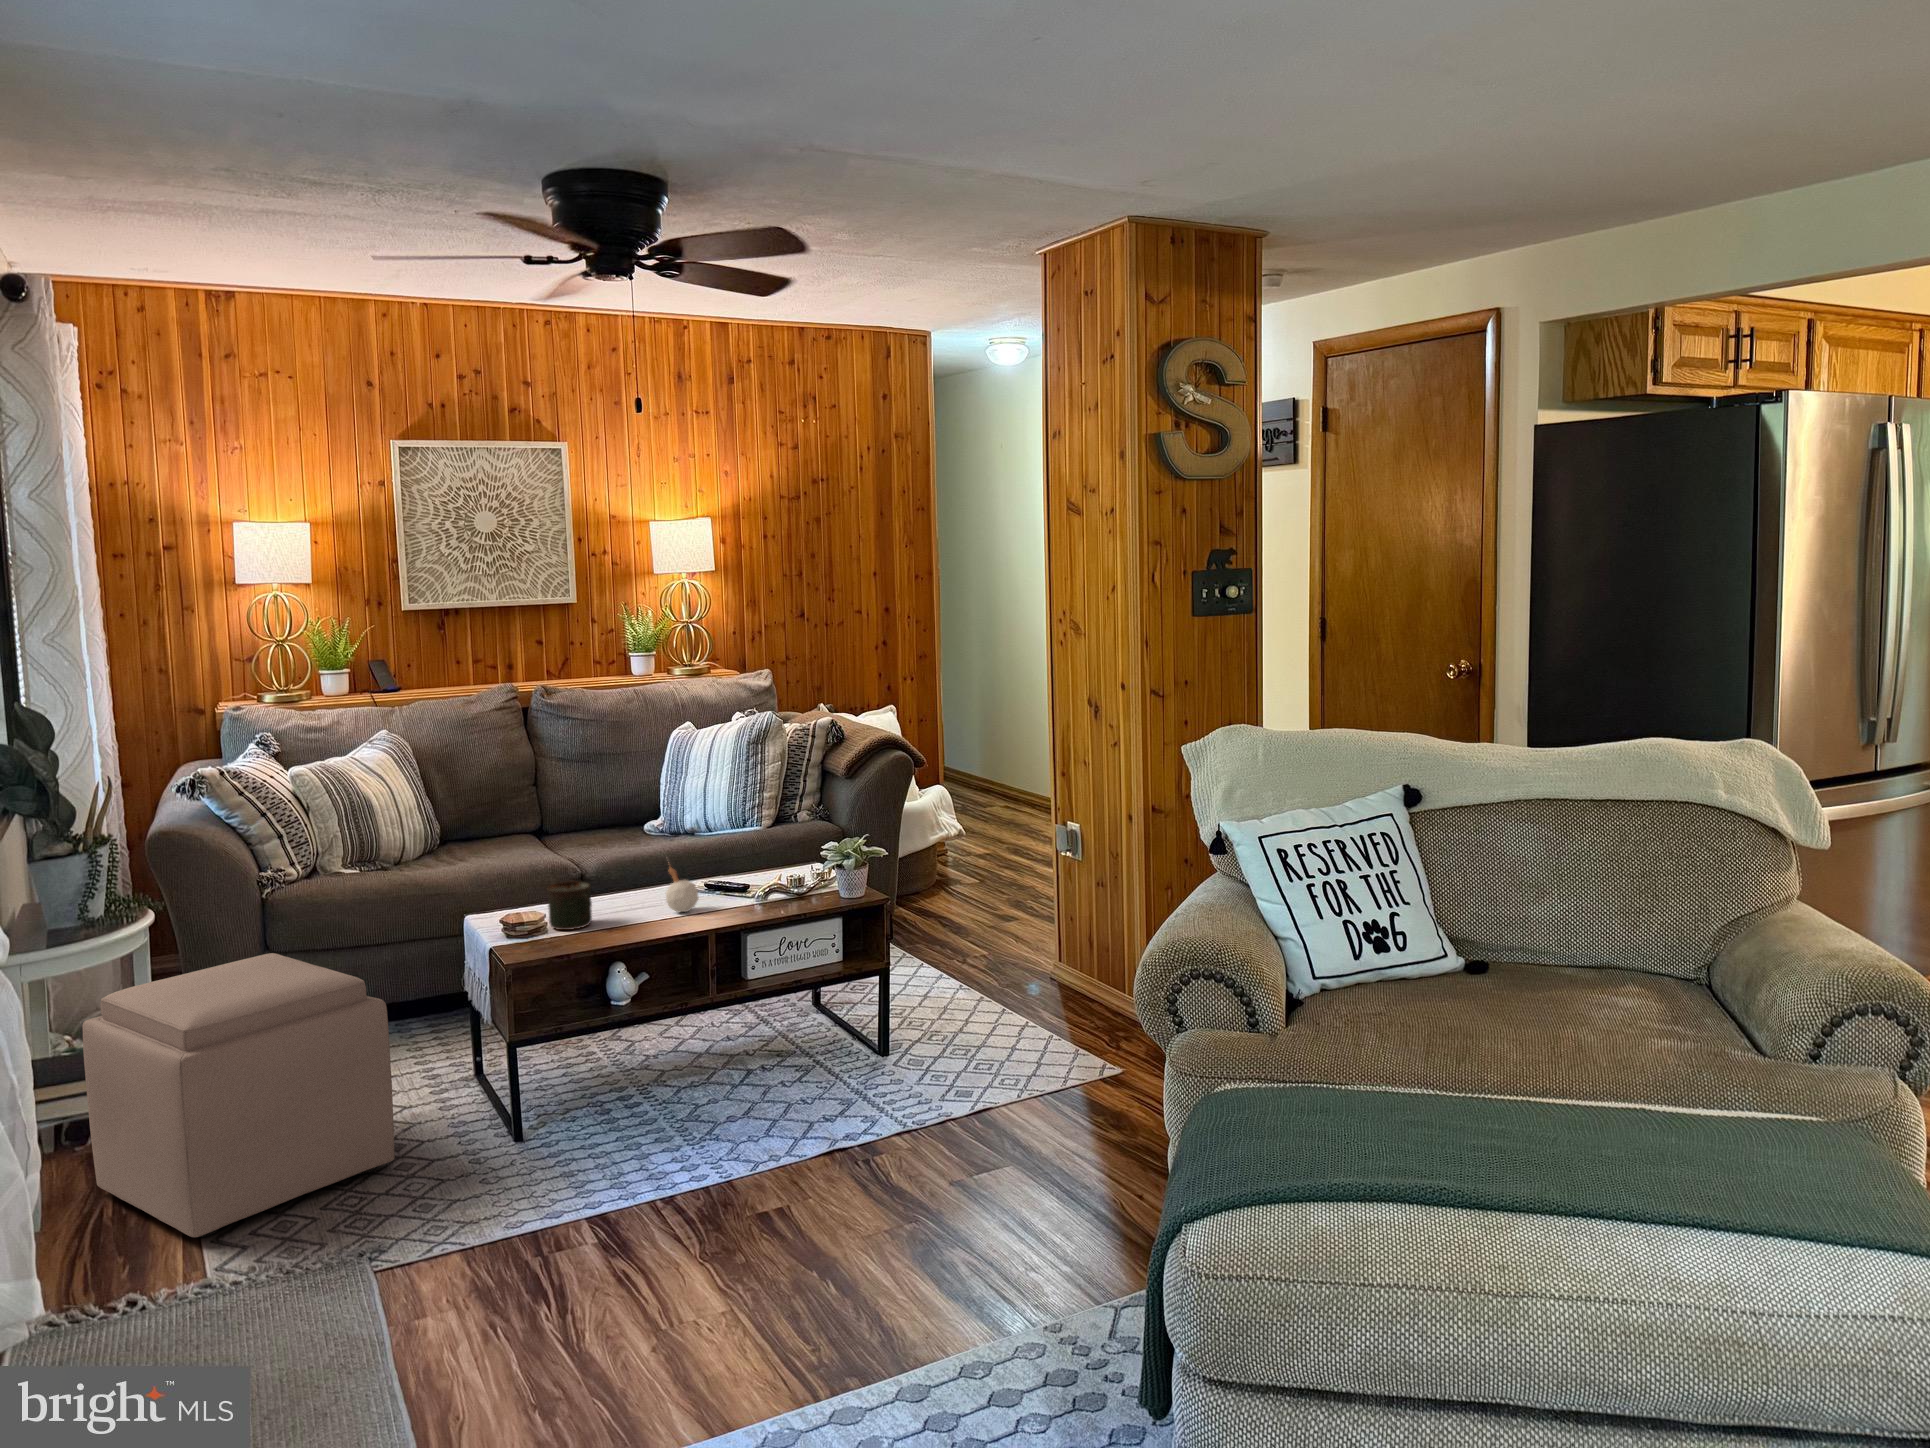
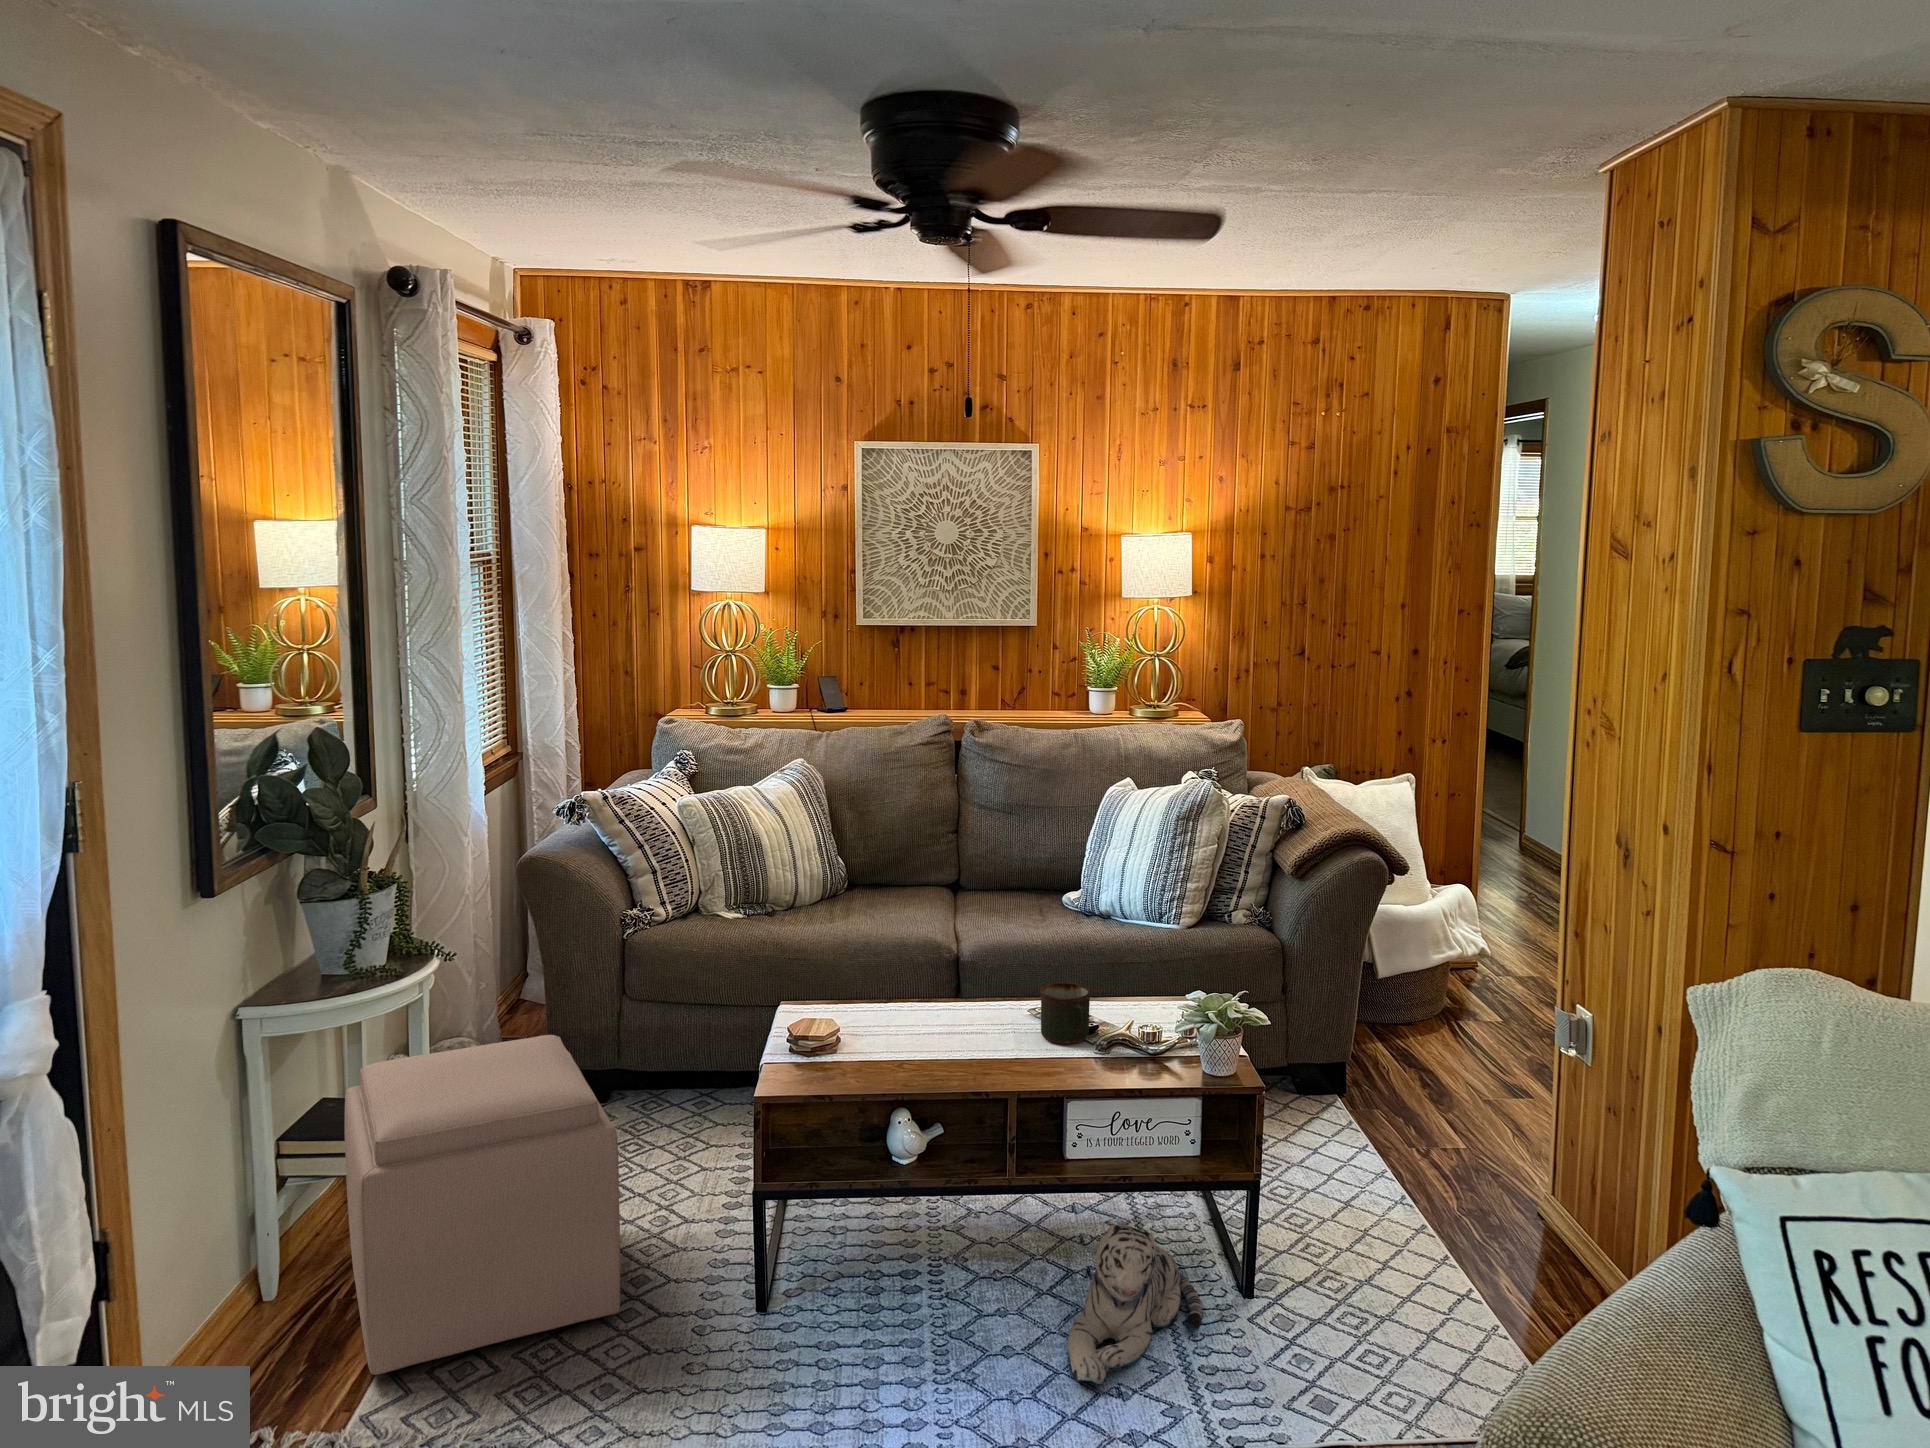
candle: present [666,862,699,912] -> none [976,988,1016,1062]
mug: present [547,881,592,930] -> present [1041,982,1091,1044]
plush toy: none [773,1007,864,1119] -> present [1067,1224,1203,1384]

